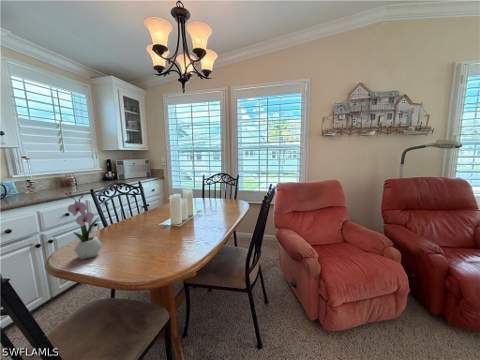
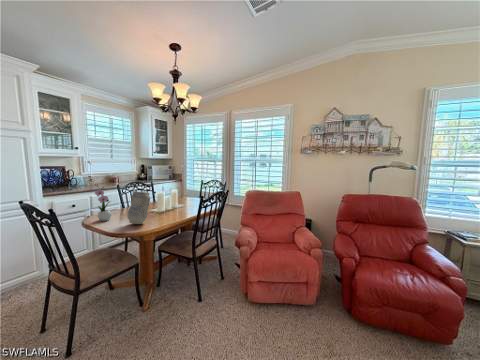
vase: none [141,199,182,258] -> present [127,191,150,224]

